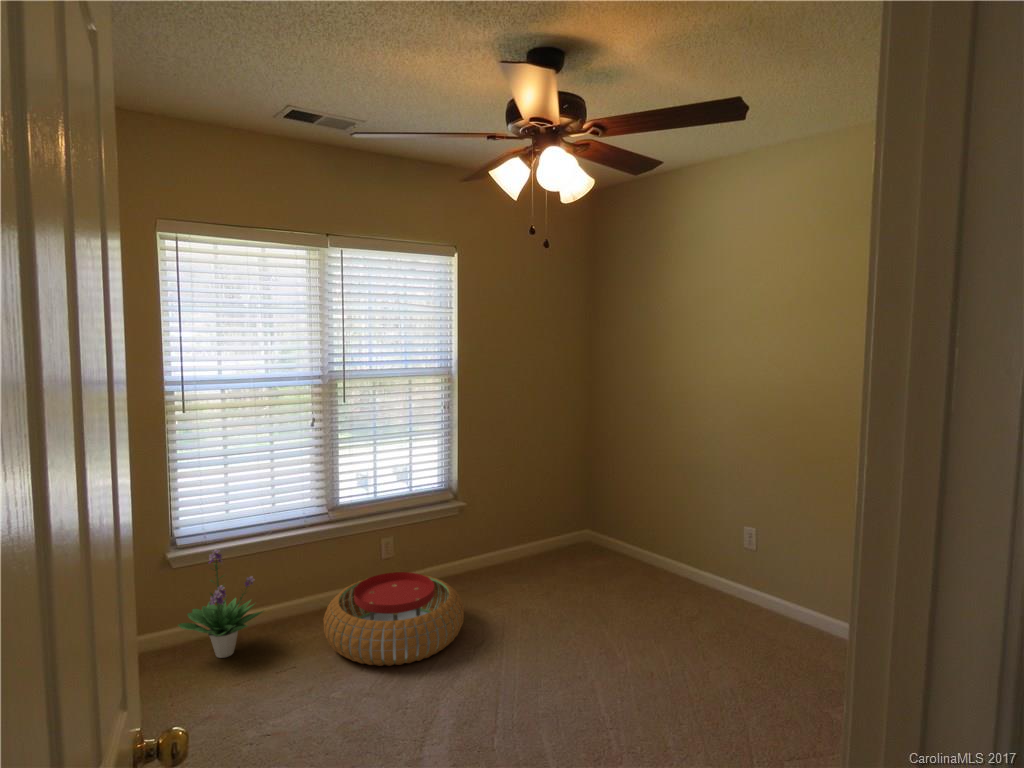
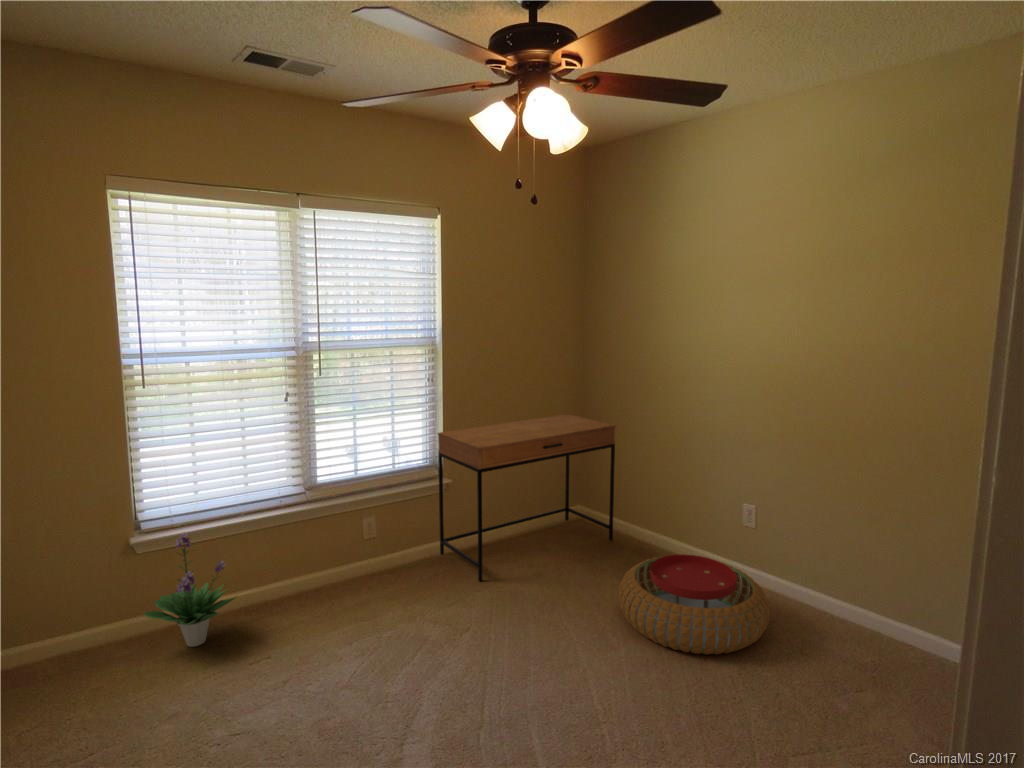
desk: none [453,441,623,601] -> present [438,414,615,582]
pouf: present [323,572,464,666] -> present [619,555,770,655]

